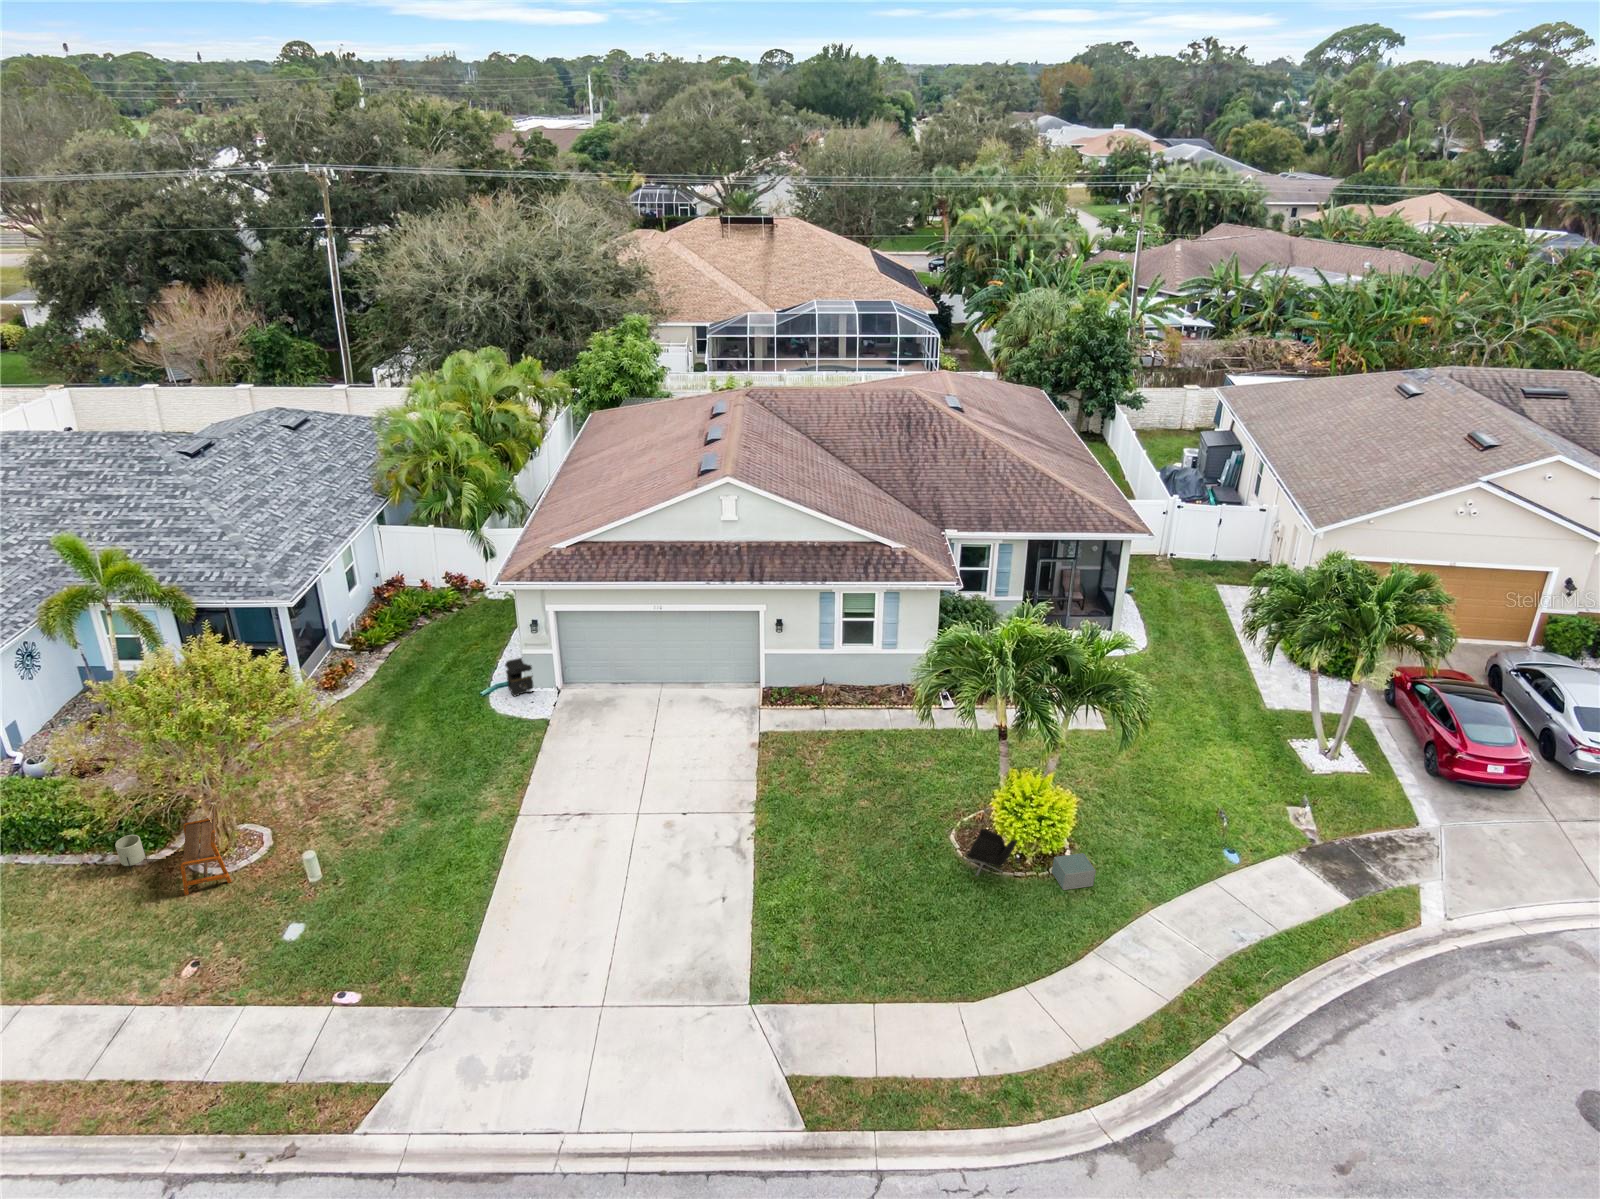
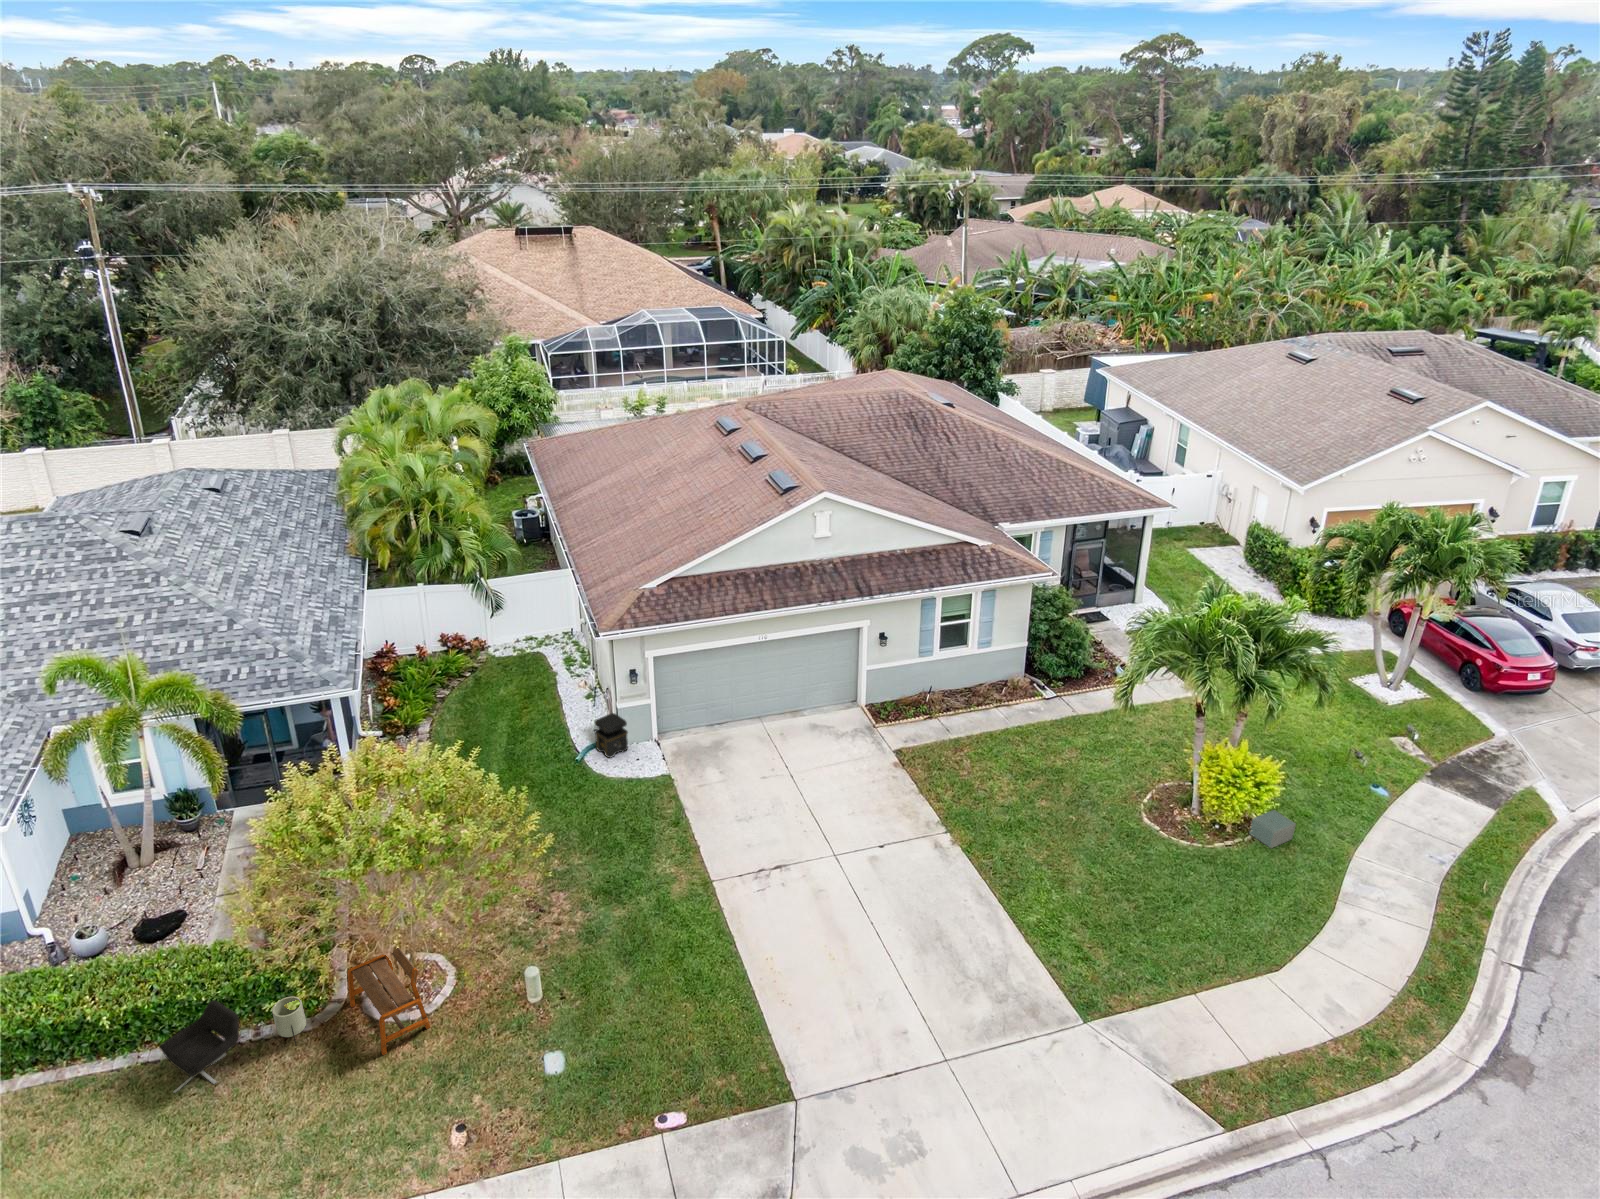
lounge chair: present [964,829,1017,875] -> present [160,1000,239,1092]

